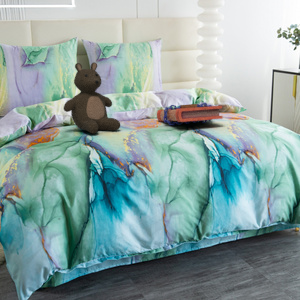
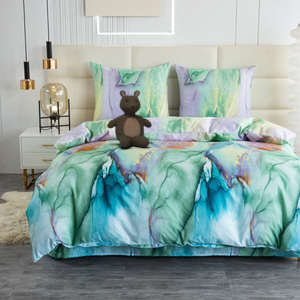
book: present [157,103,223,125] -> none [187,131,235,149]

